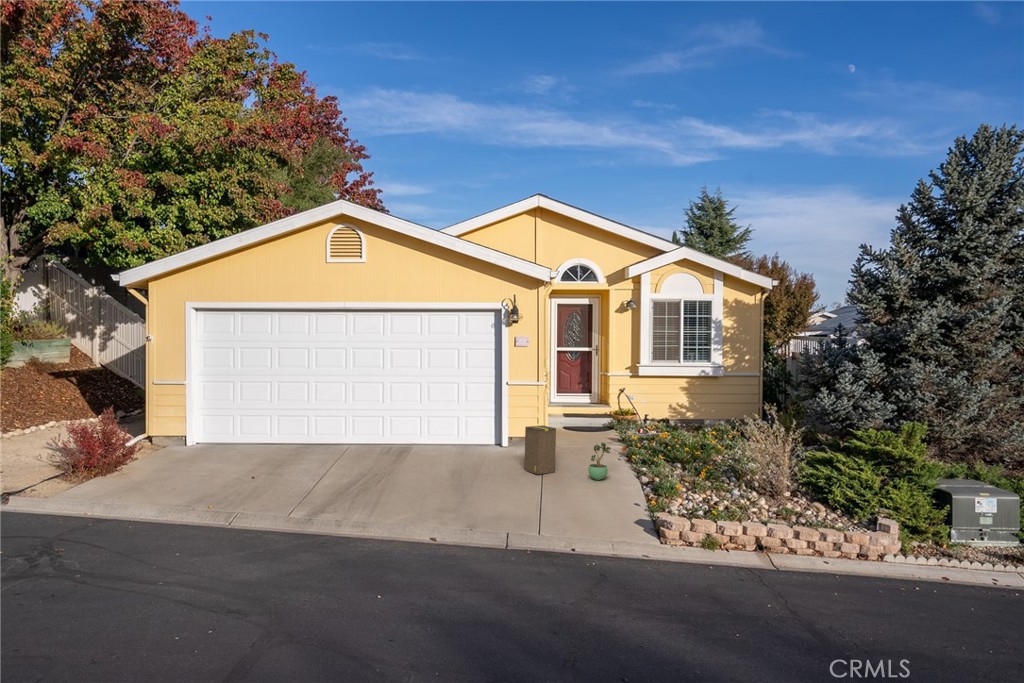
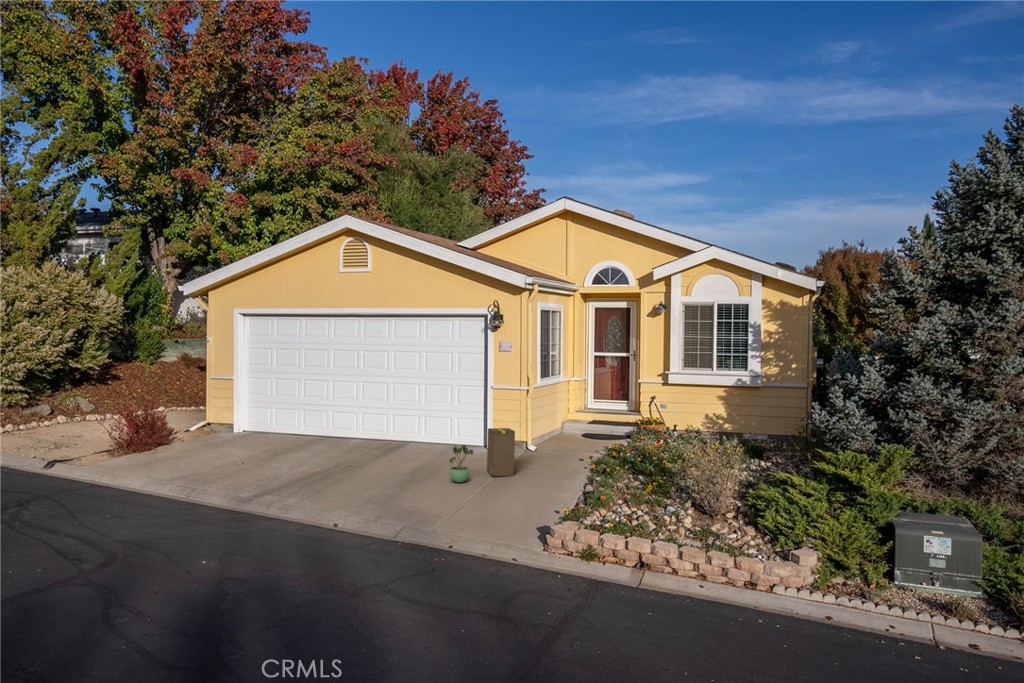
potted plant: present [588,442,611,480] -> present [449,445,473,482]

